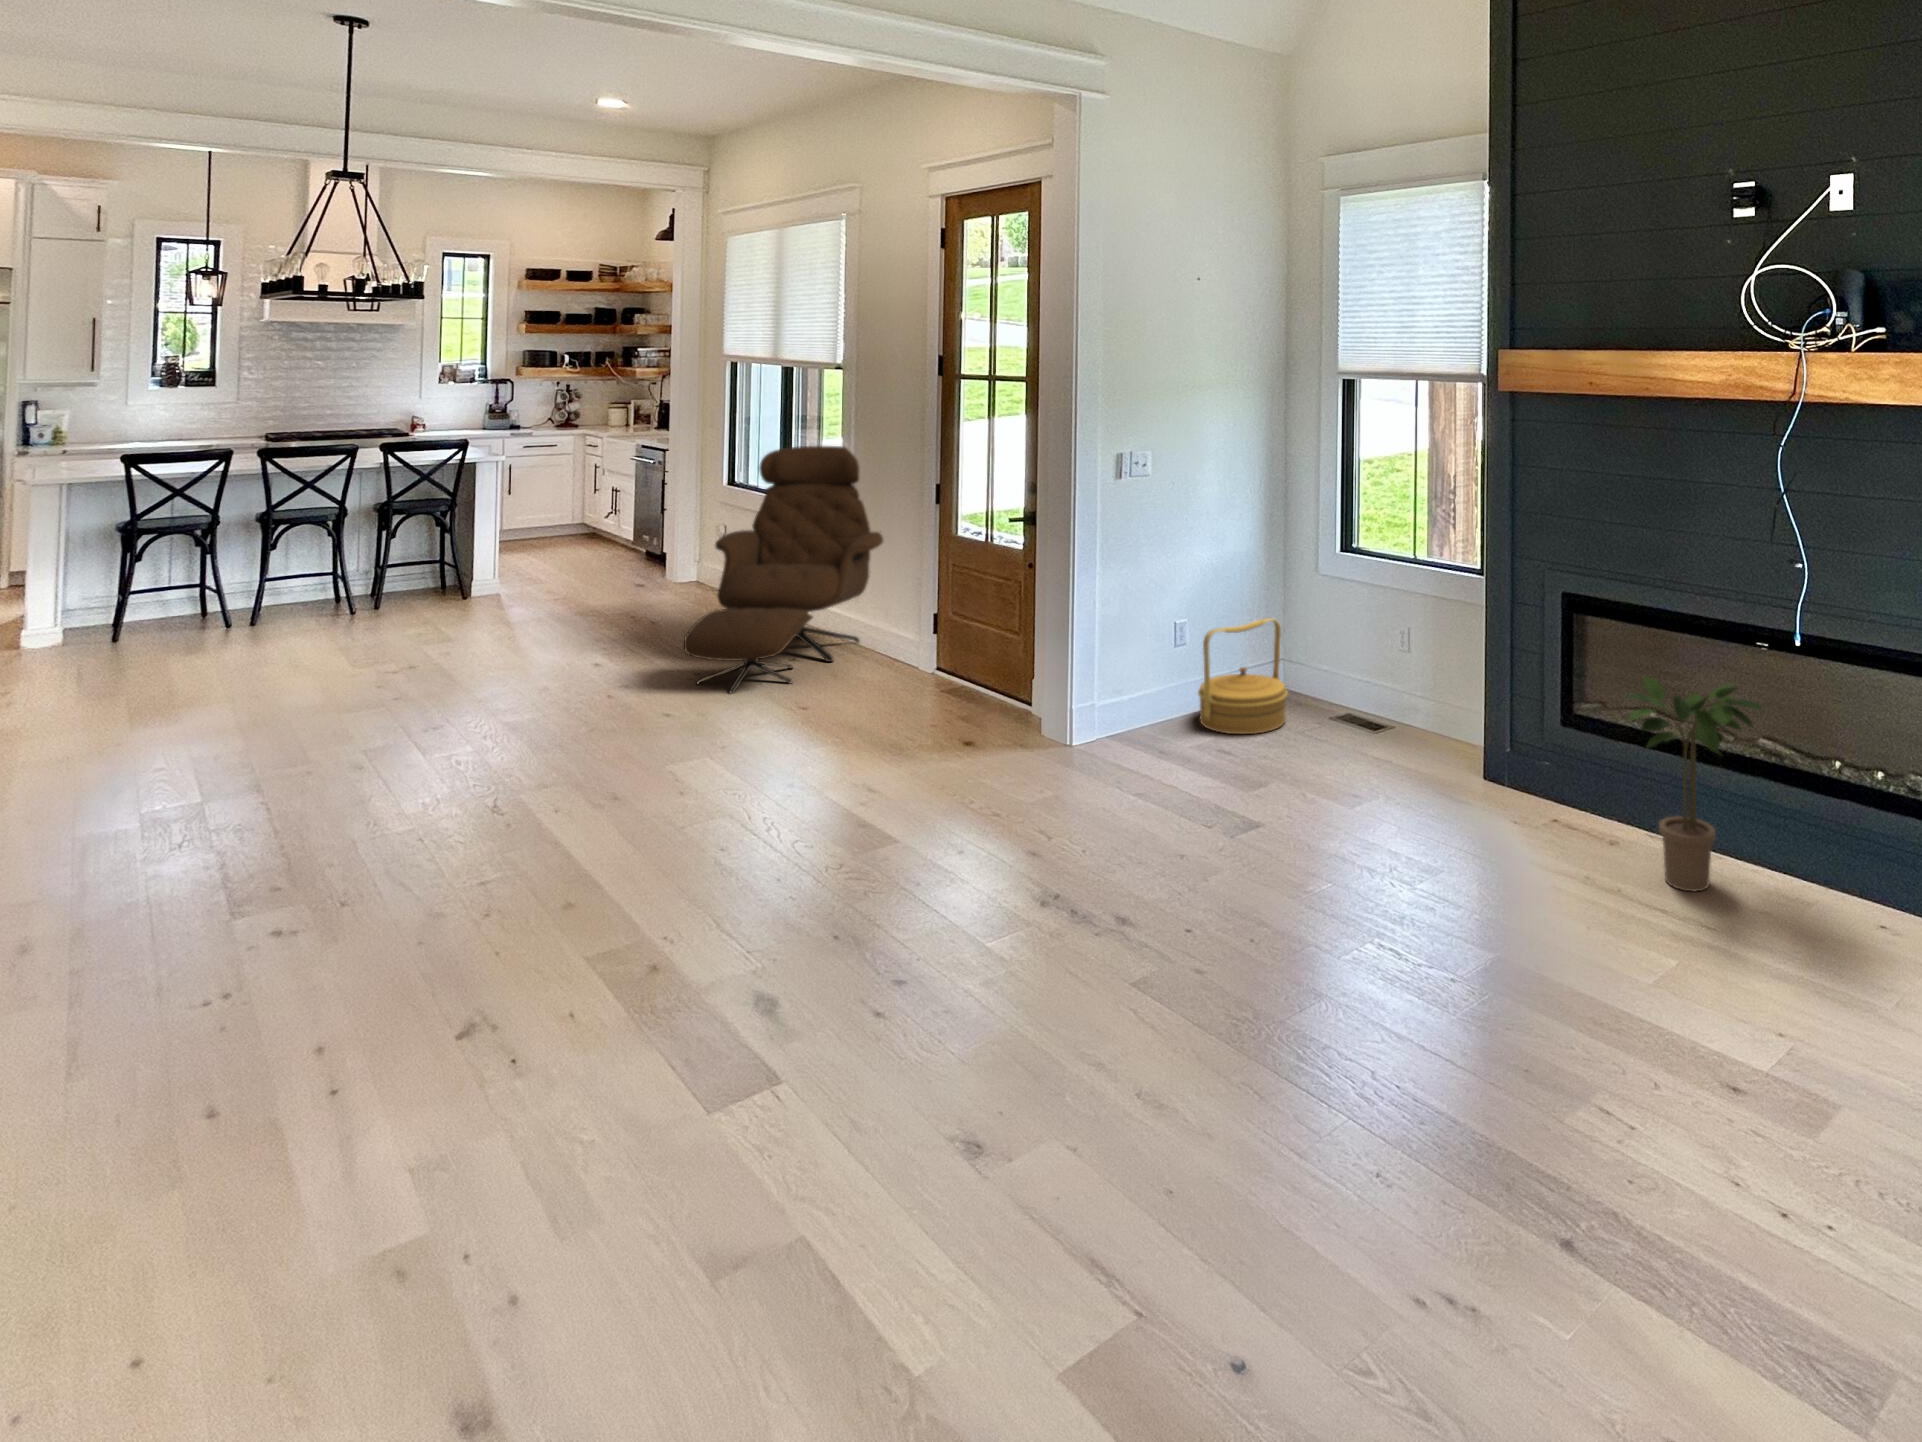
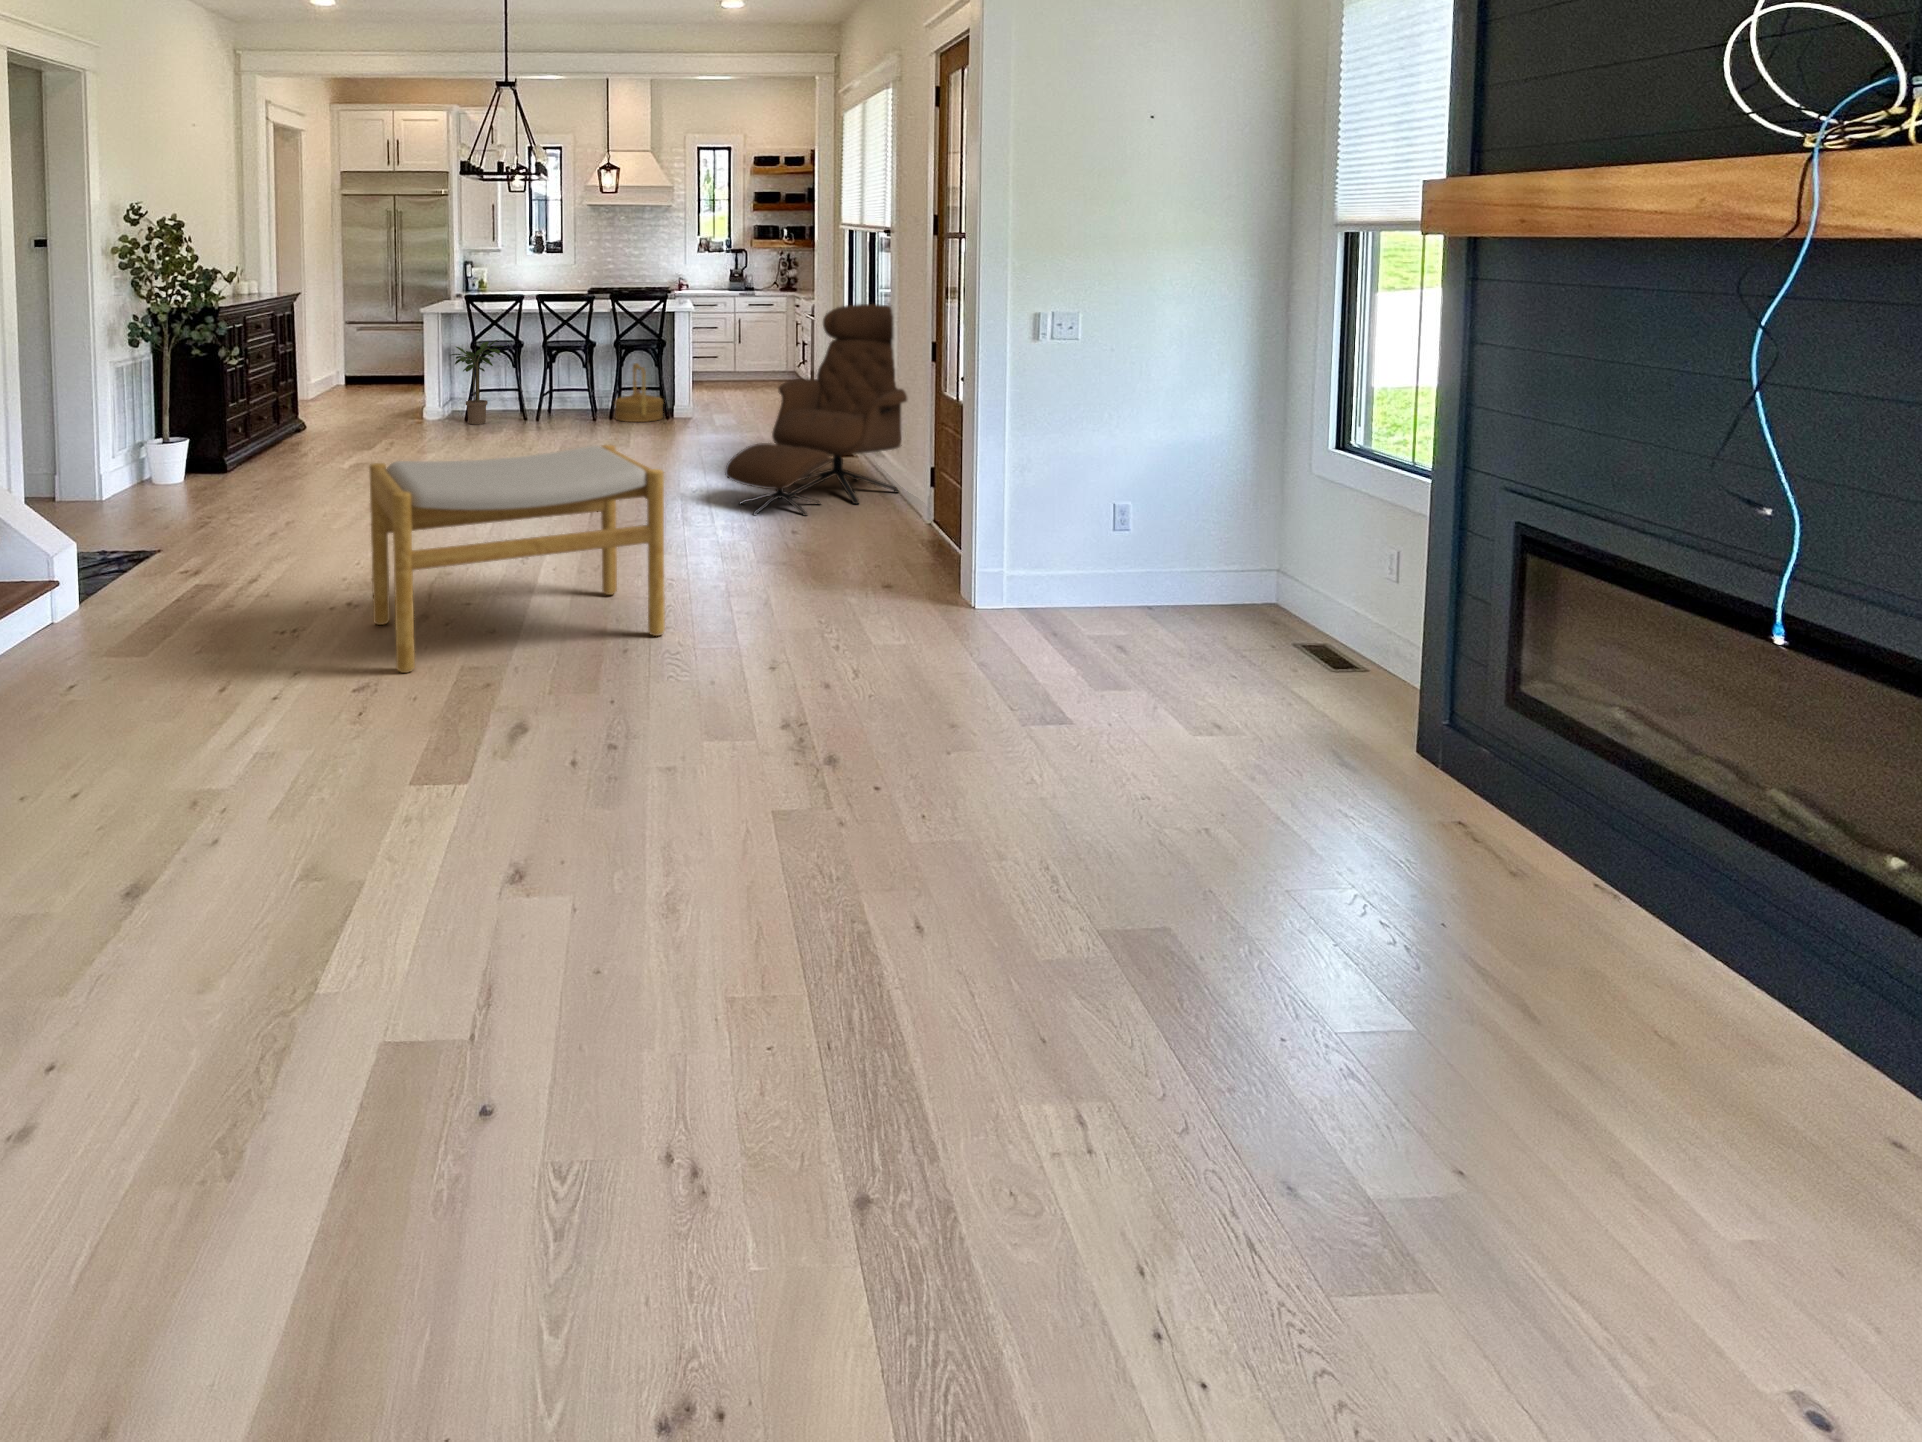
woven basket: present [1198,618,1288,734] -> present [615,363,664,422]
footstool: none [364,636,806,992] -> present [369,445,665,673]
potted plant: present [1626,677,1762,892] -> present [451,340,503,424]

